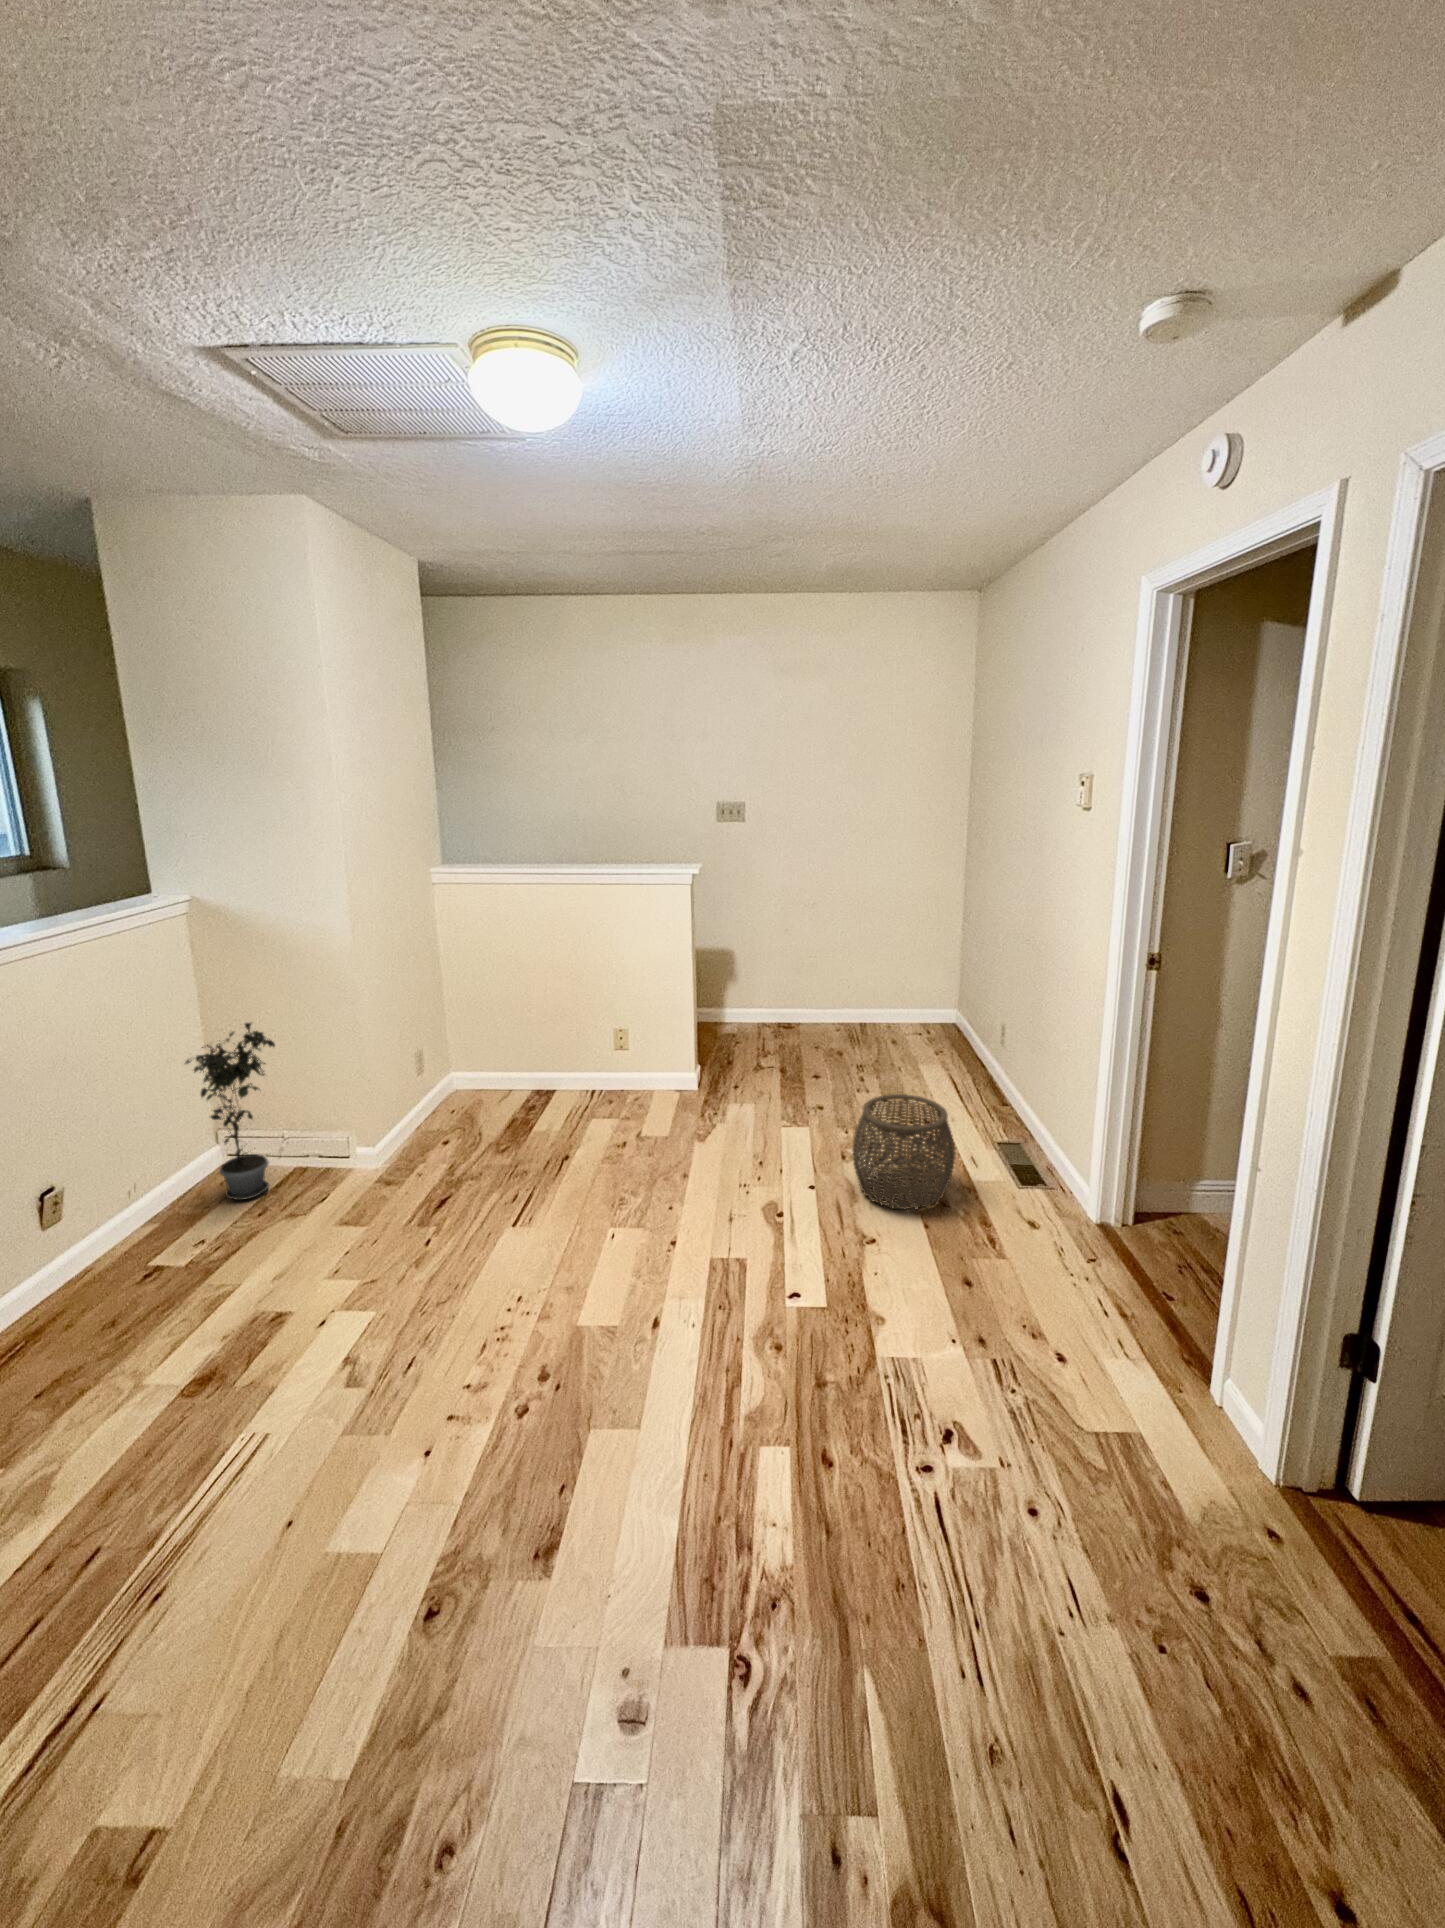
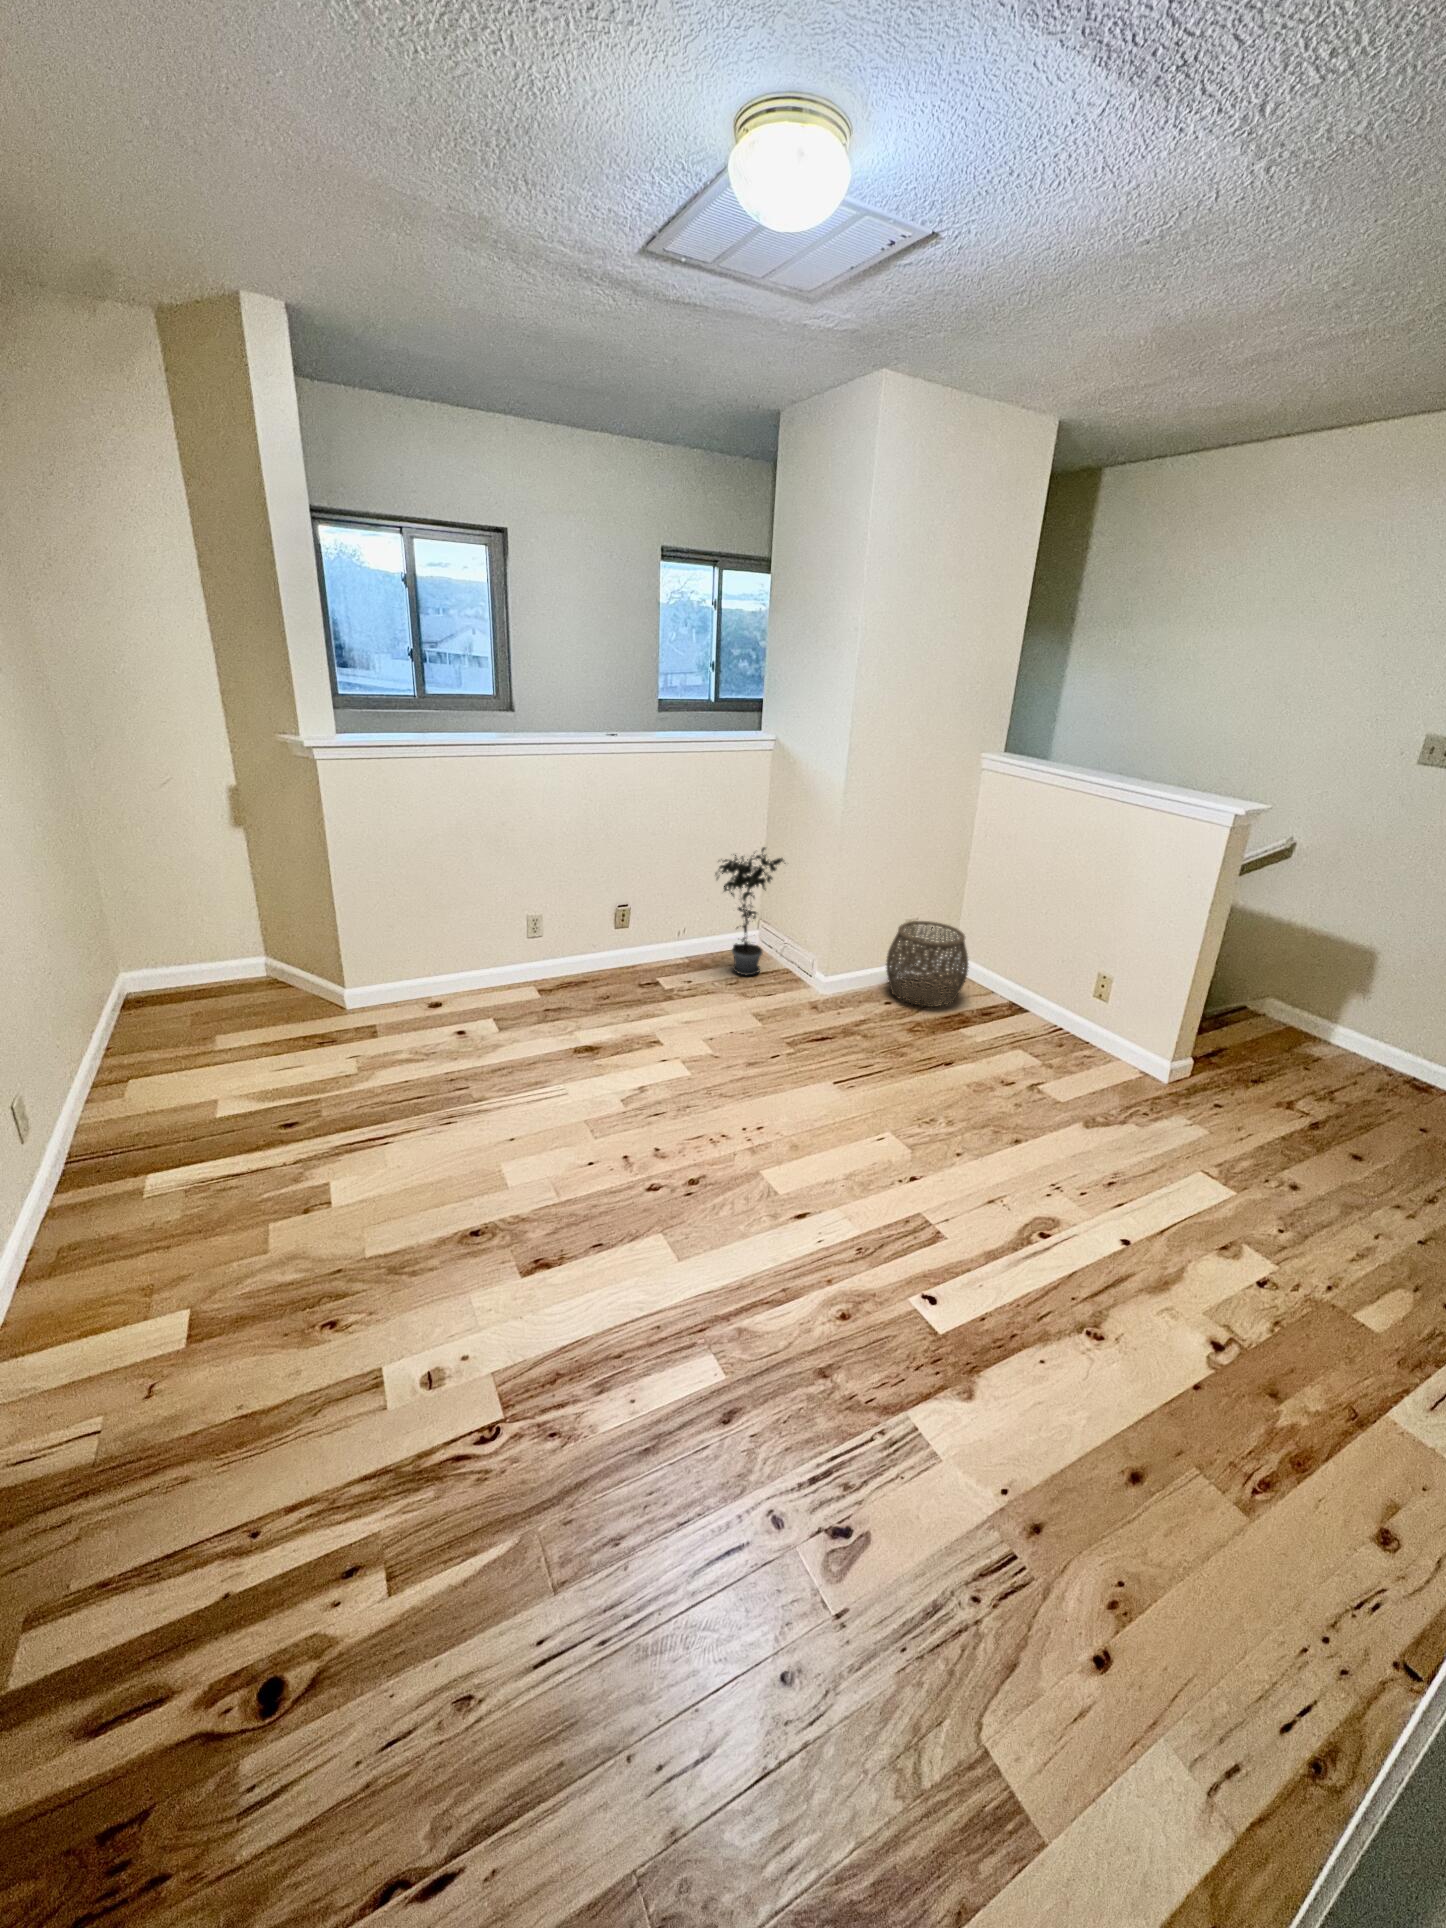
woven basket: present [852,1094,955,1210] -> present [886,921,968,1007]

